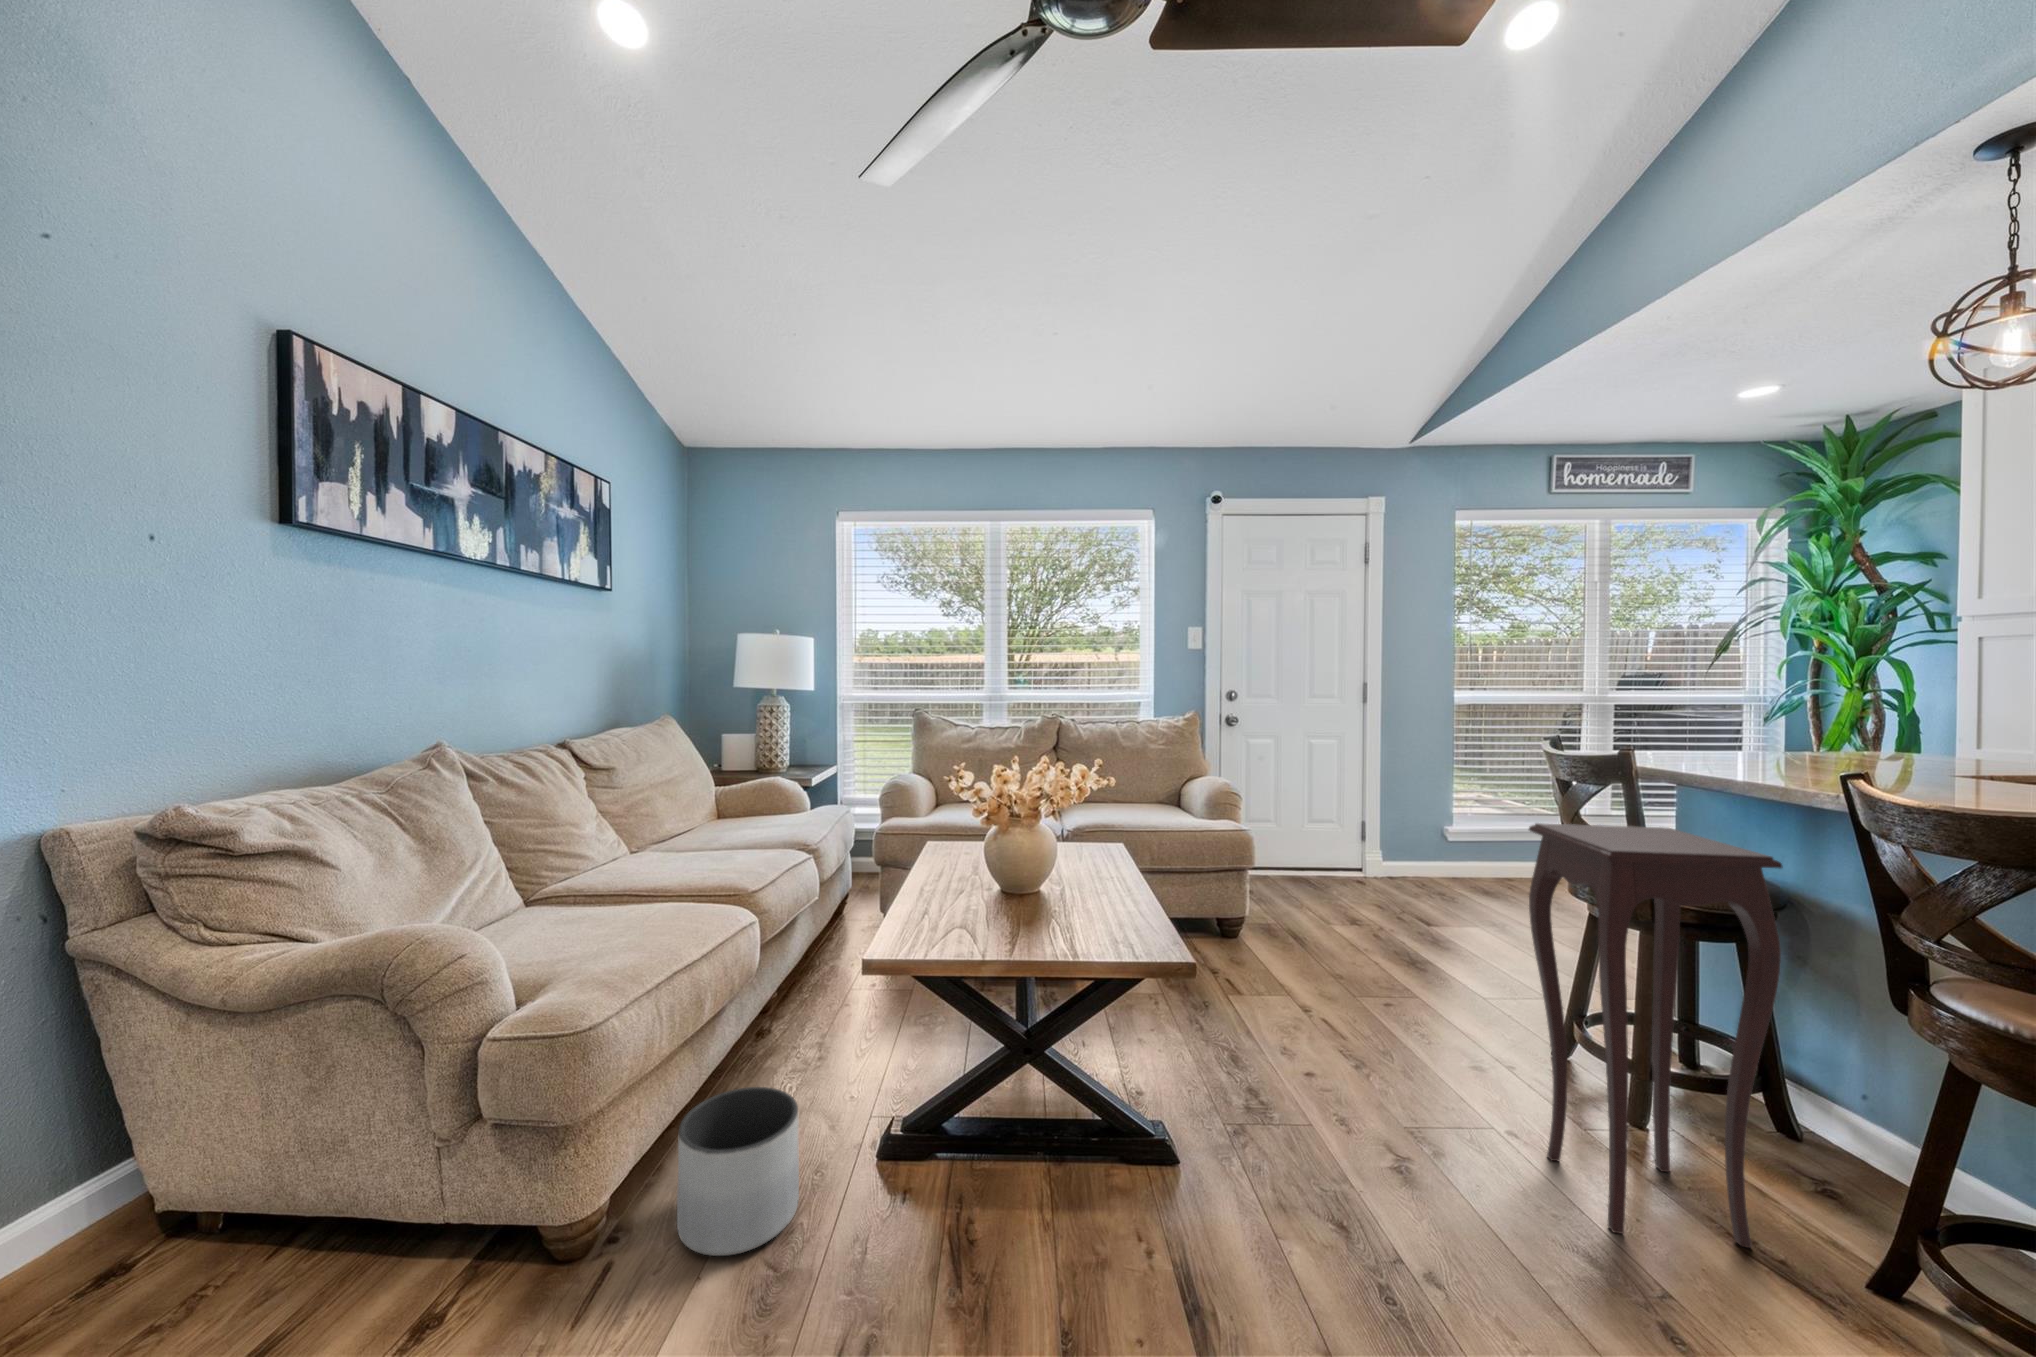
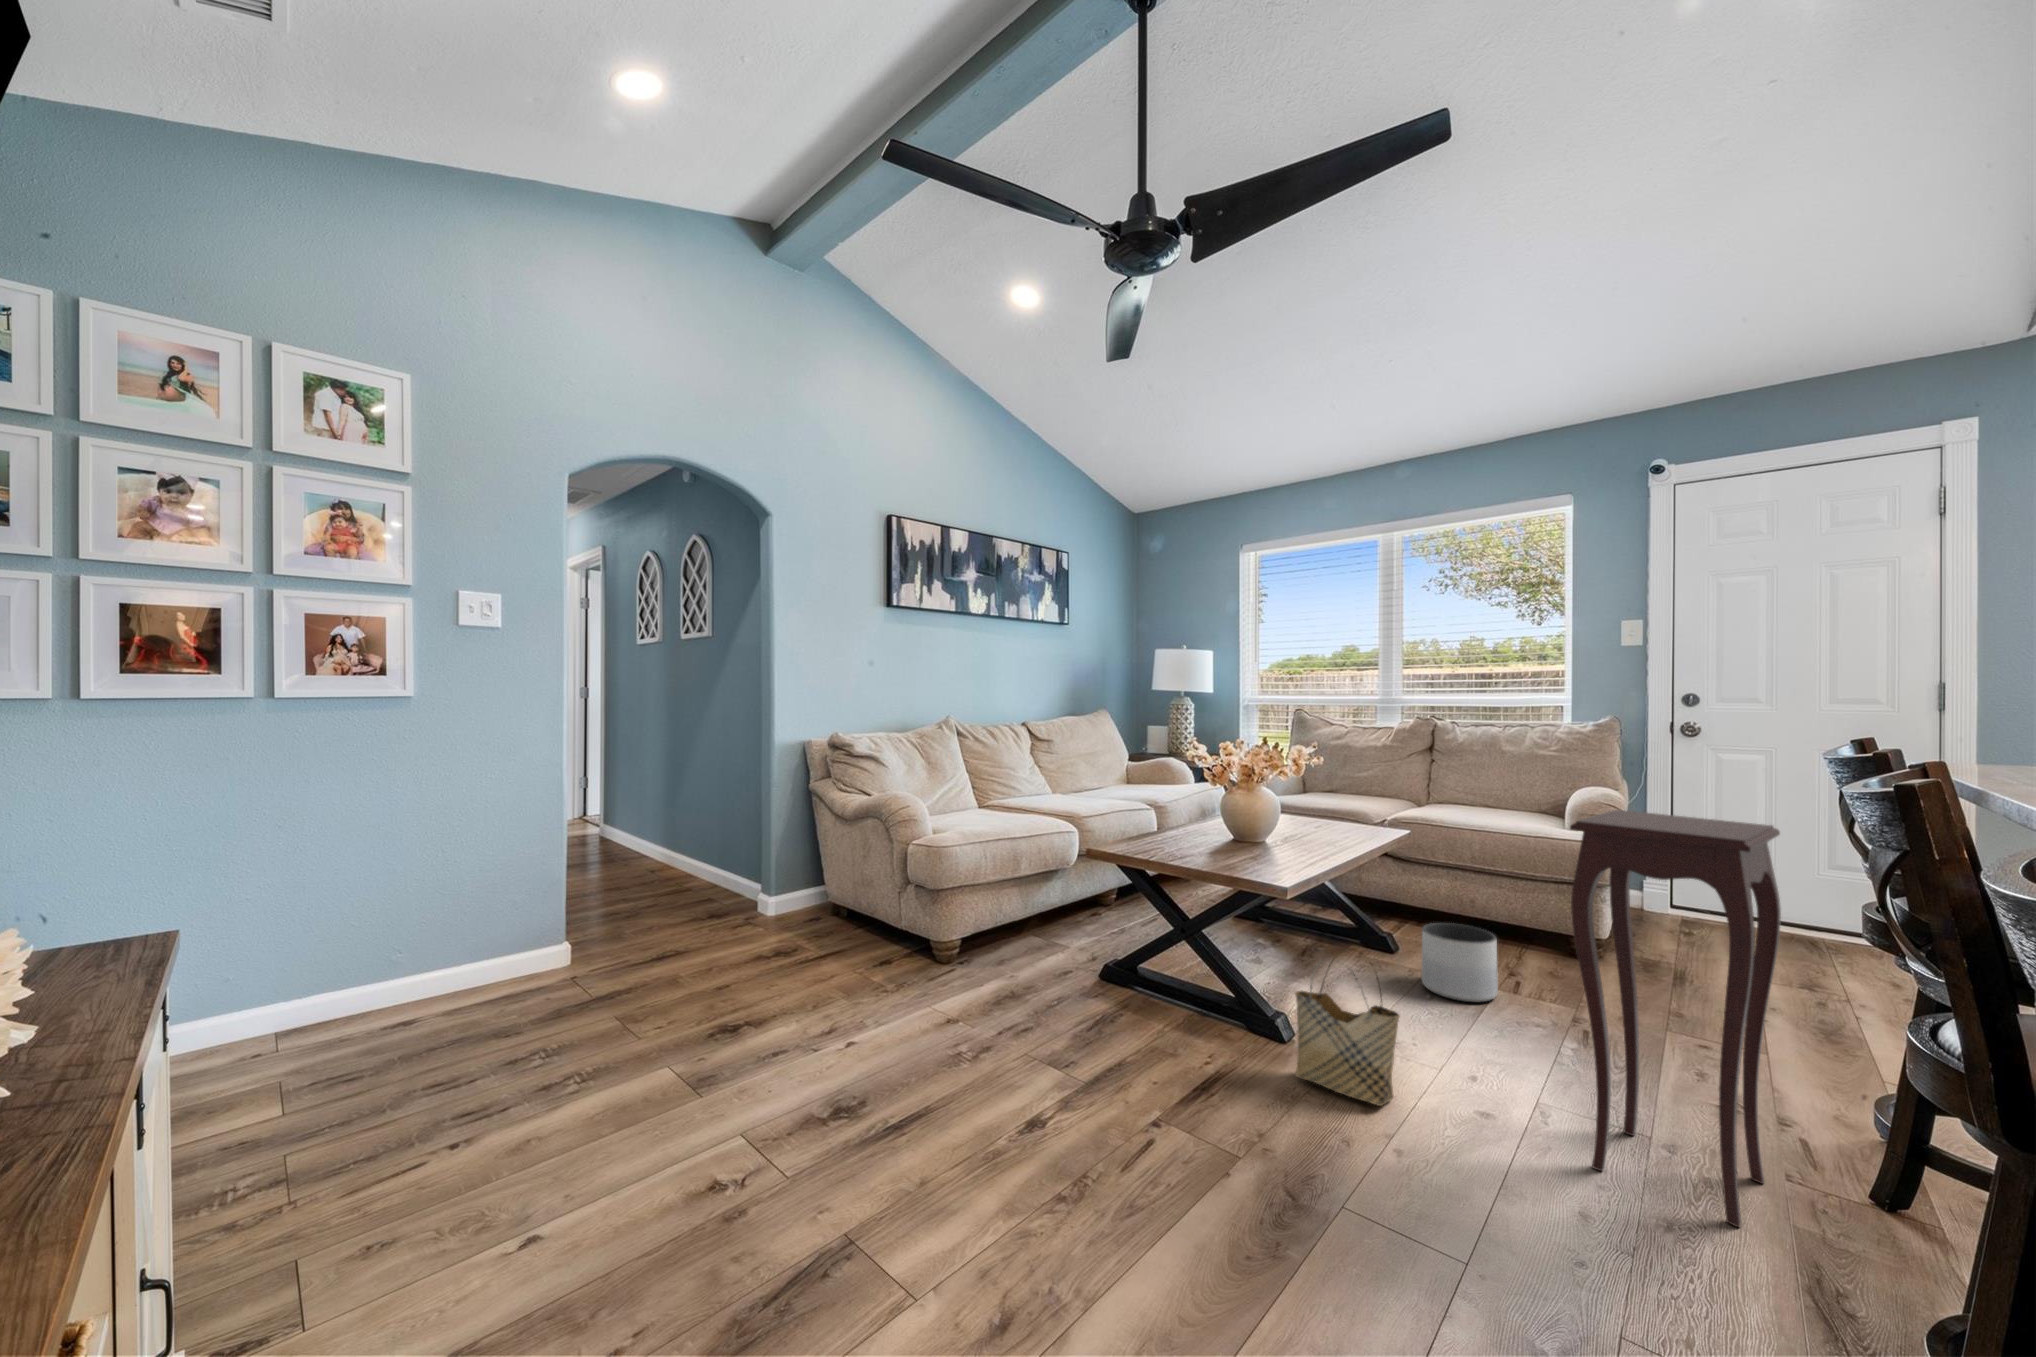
woven basket: none [1293,1045,1431,1260] -> present [1295,949,1400,1106]
planter: present [677,1087,799,1256] -> present [1422,923,1498,1002]

